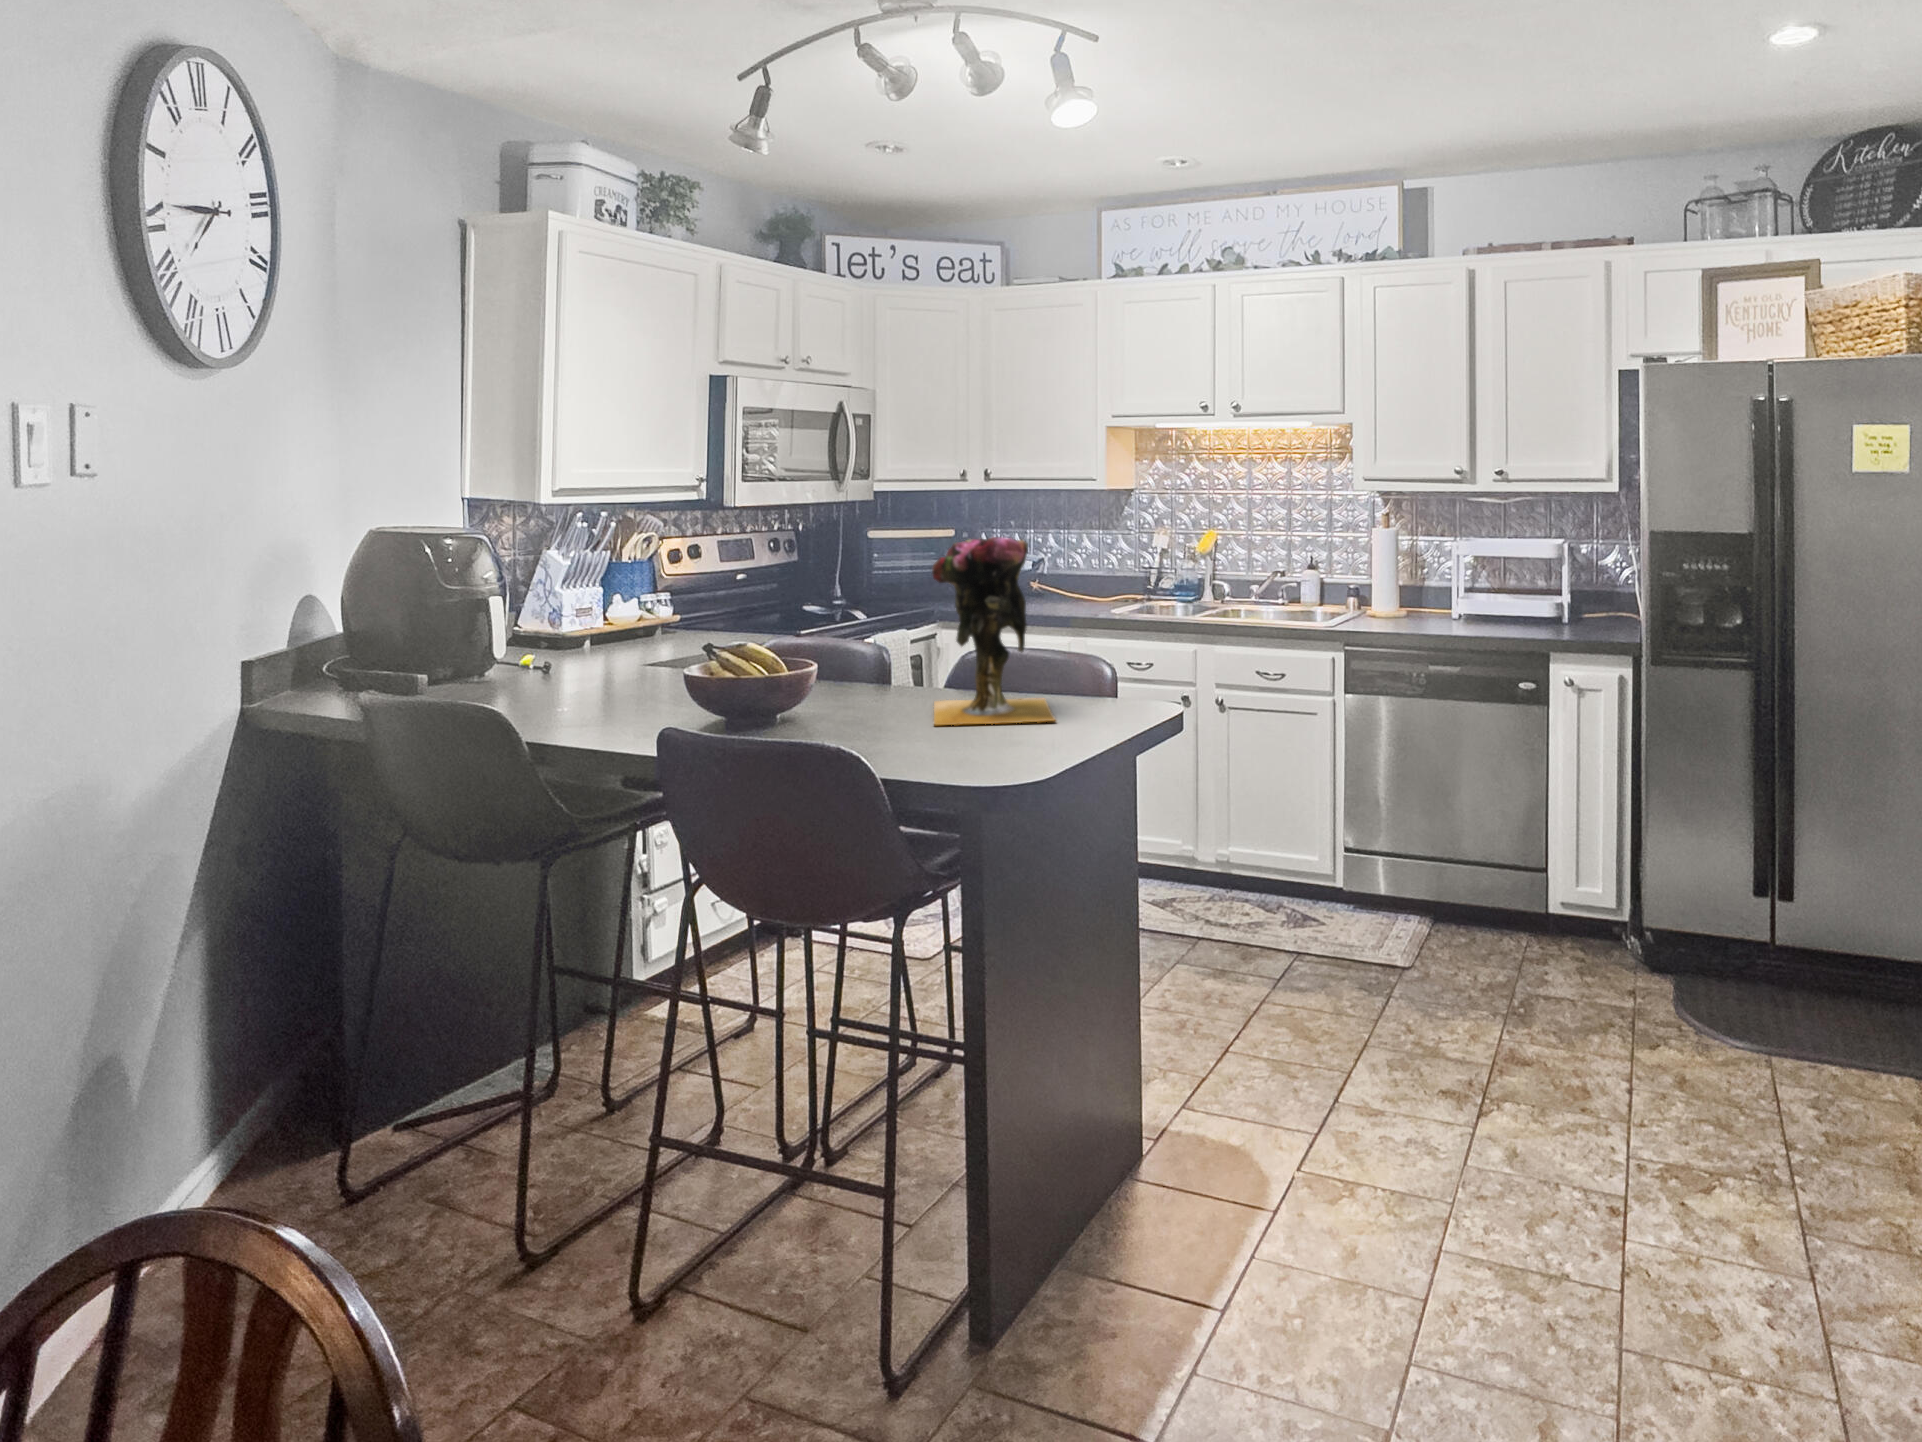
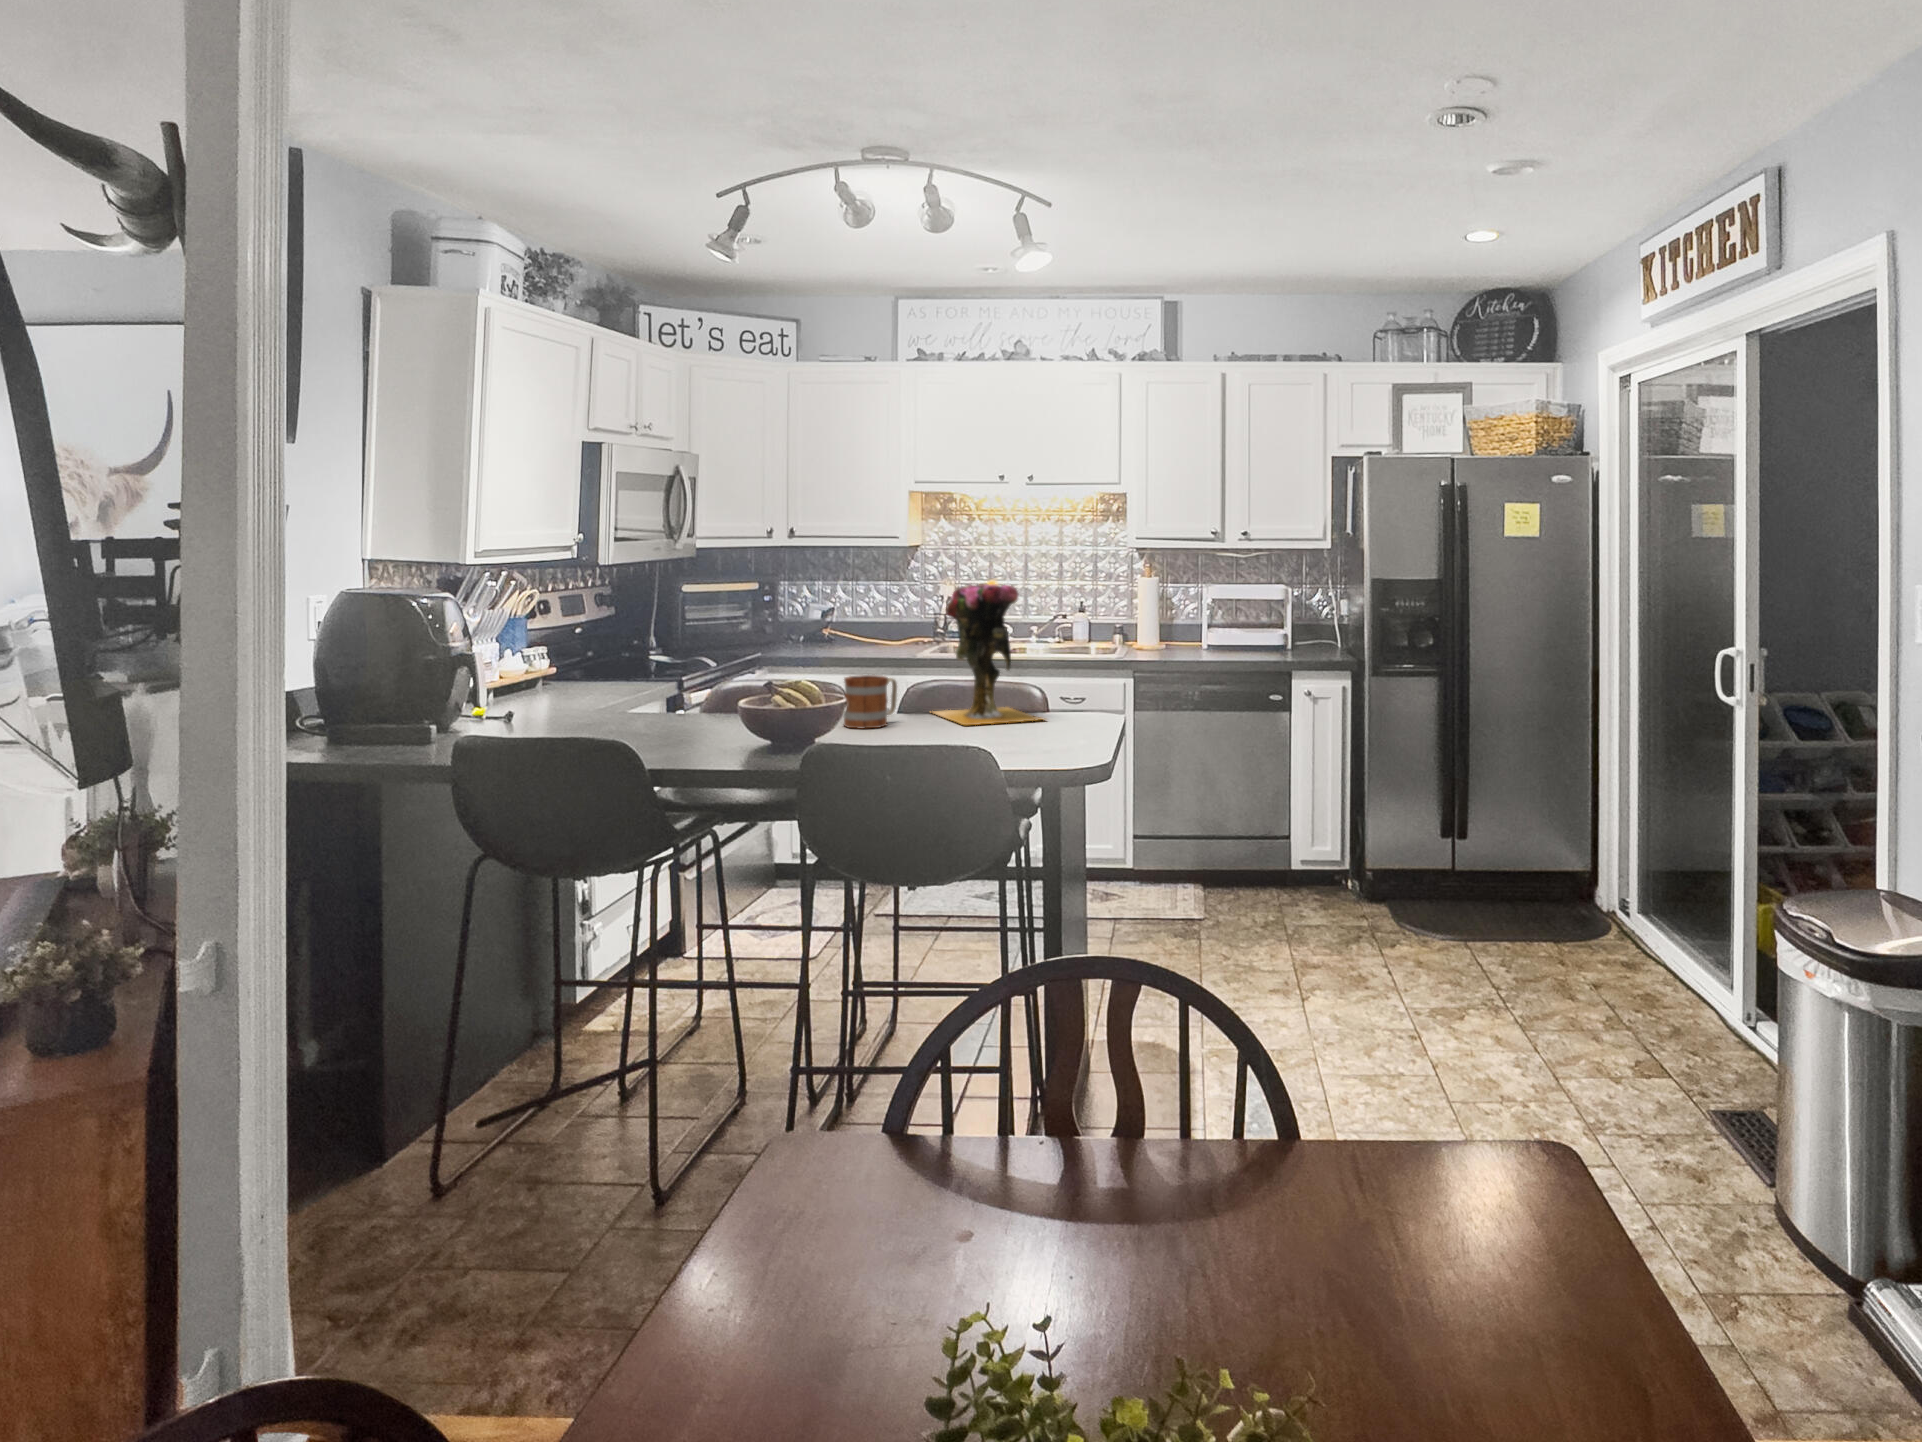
mug: none [791,654,869,724] -> present [844,675,897,729]

